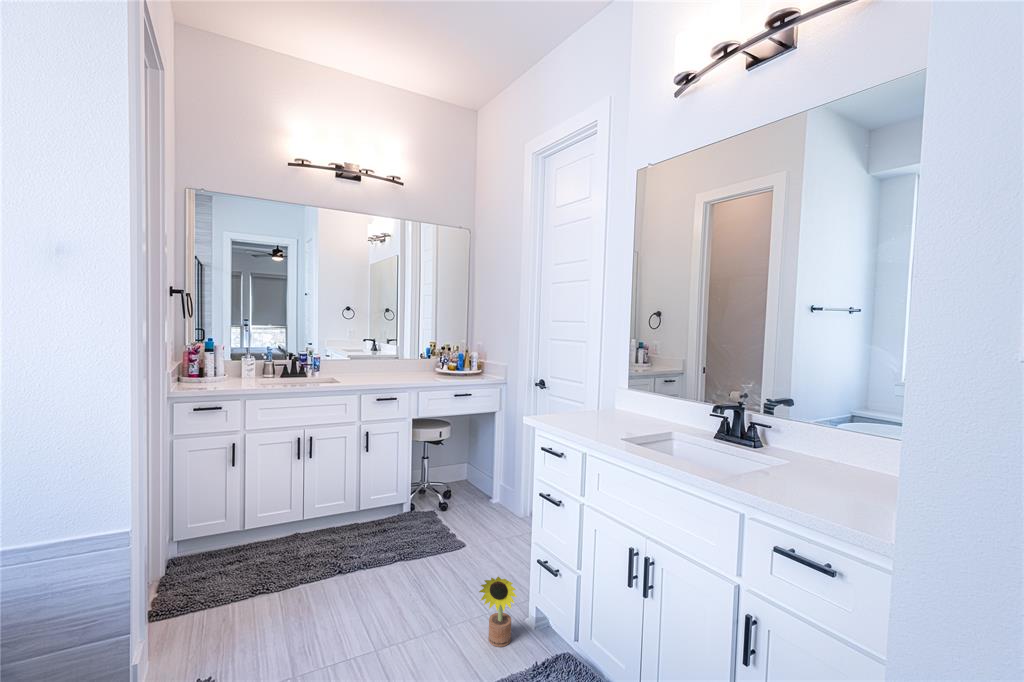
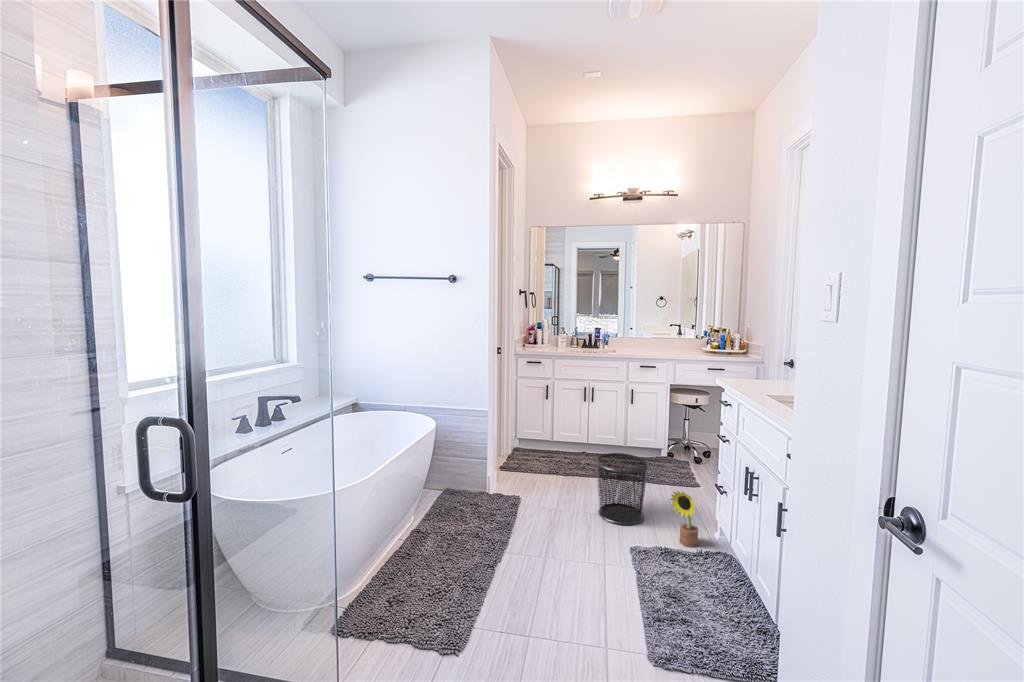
waste bin: none [359,535,437,652] -> present [596,453,649,525]

